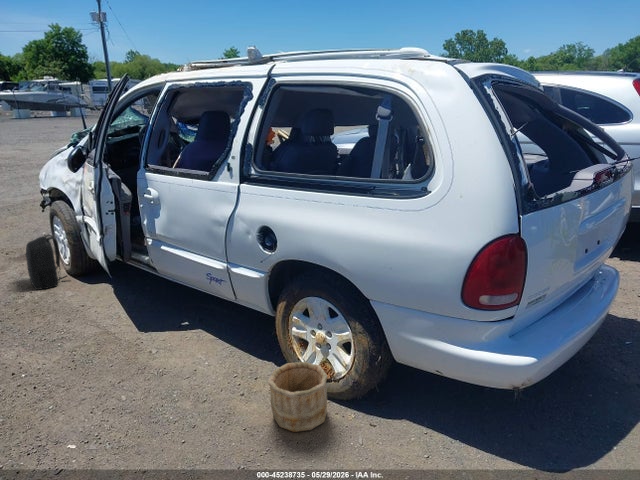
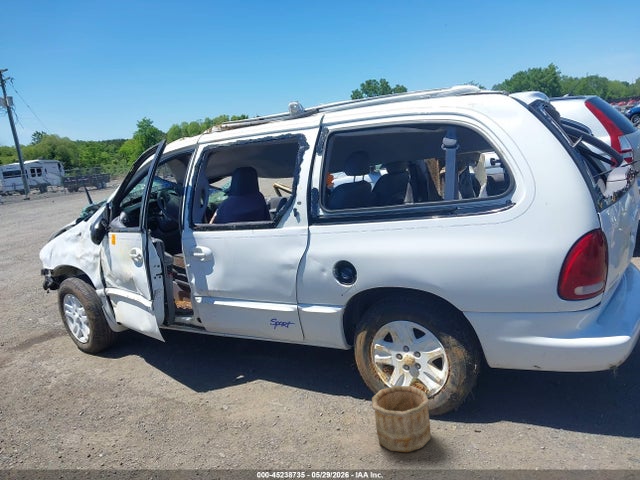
backpack: present [26,235,61,290] -> none [38,314,89,374]

